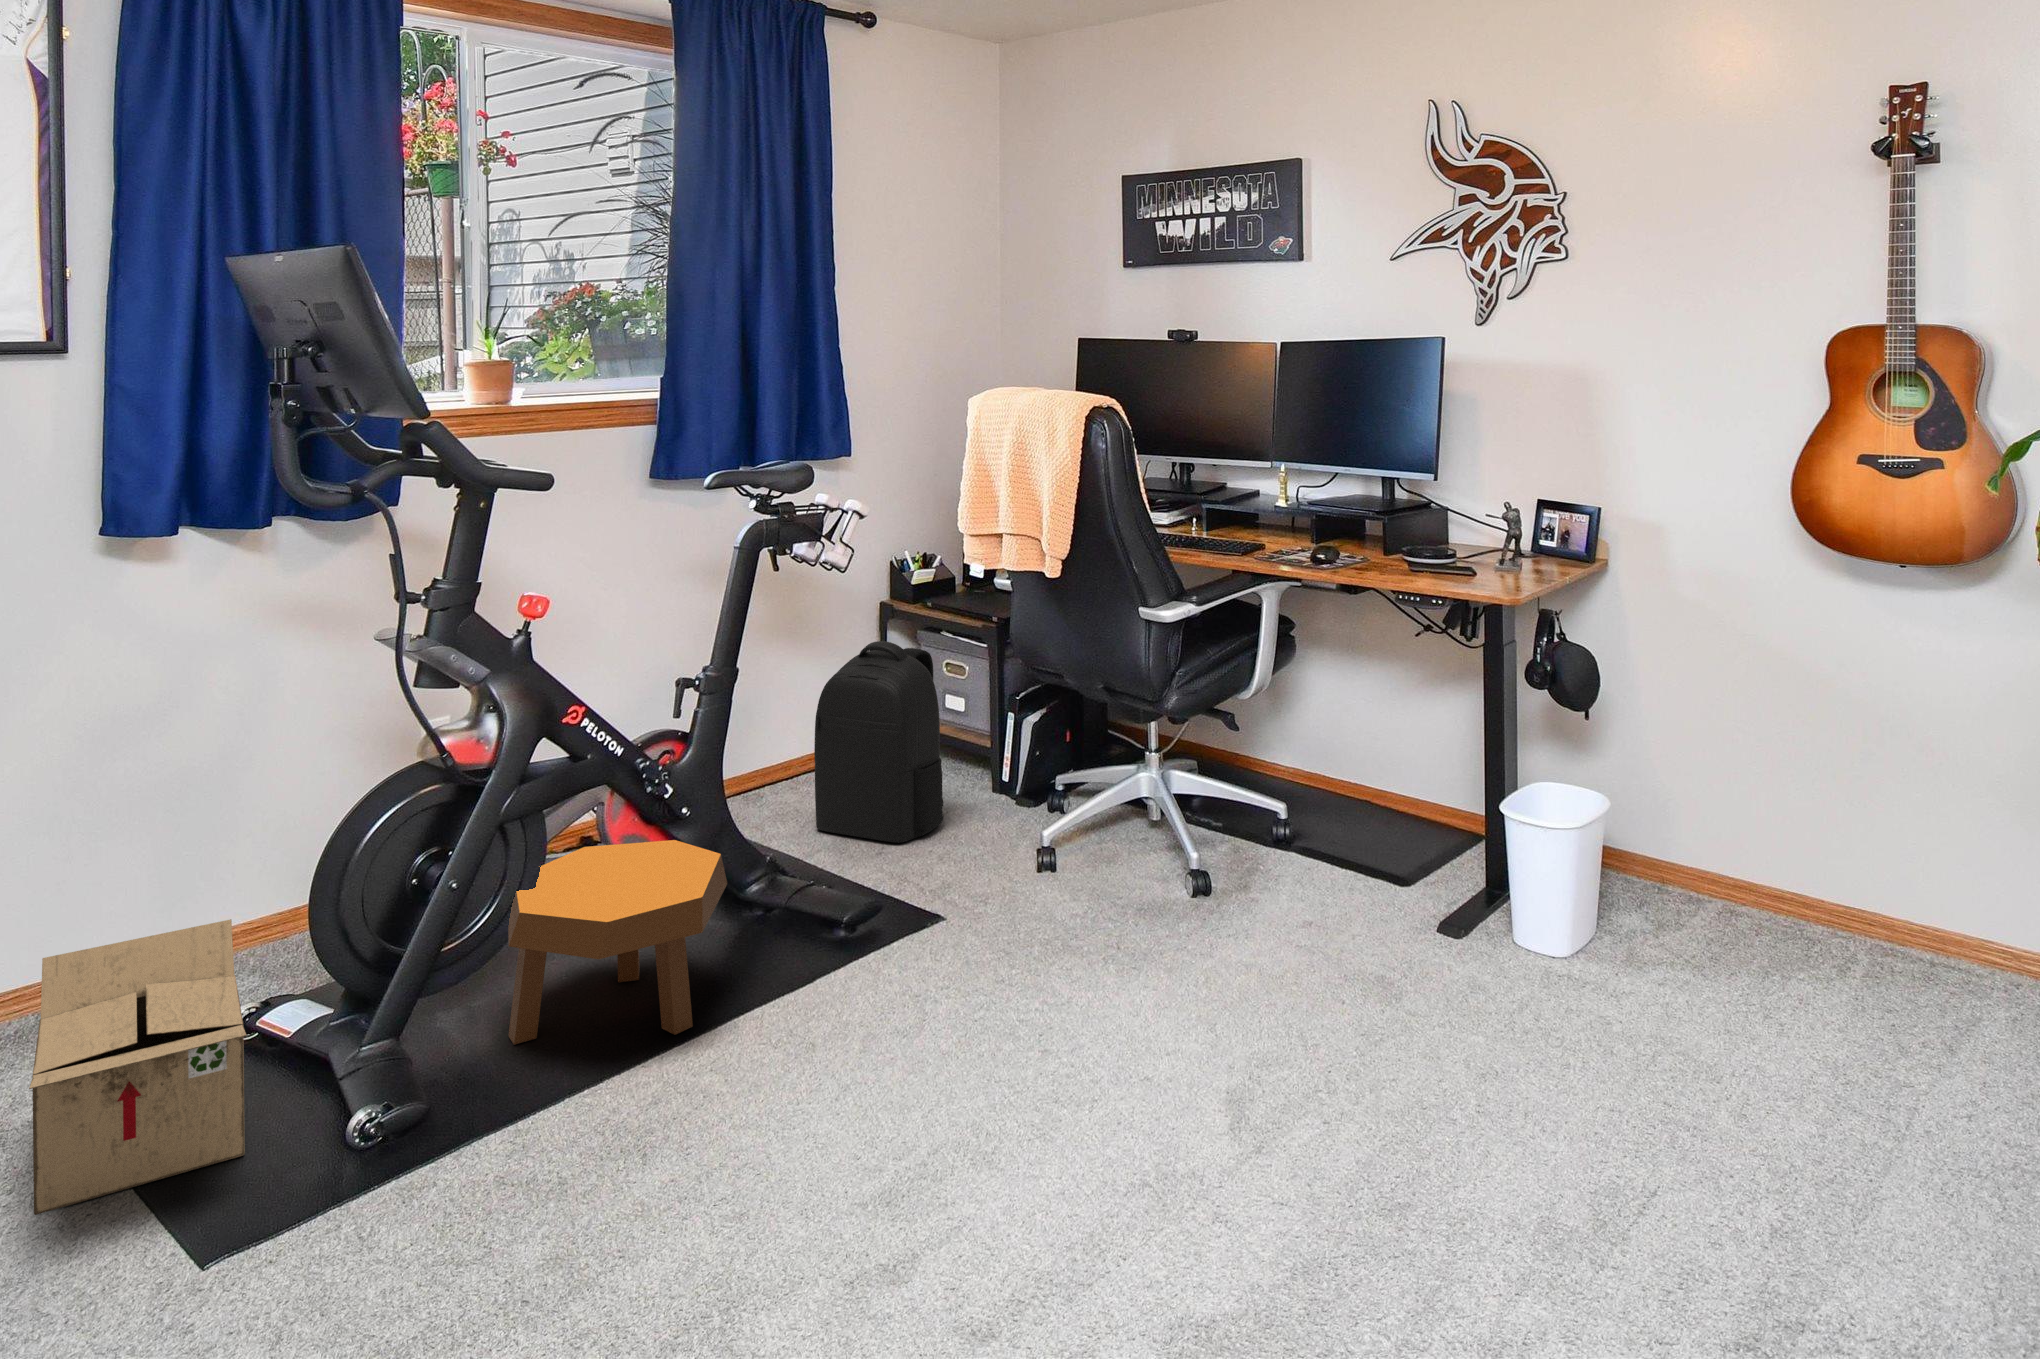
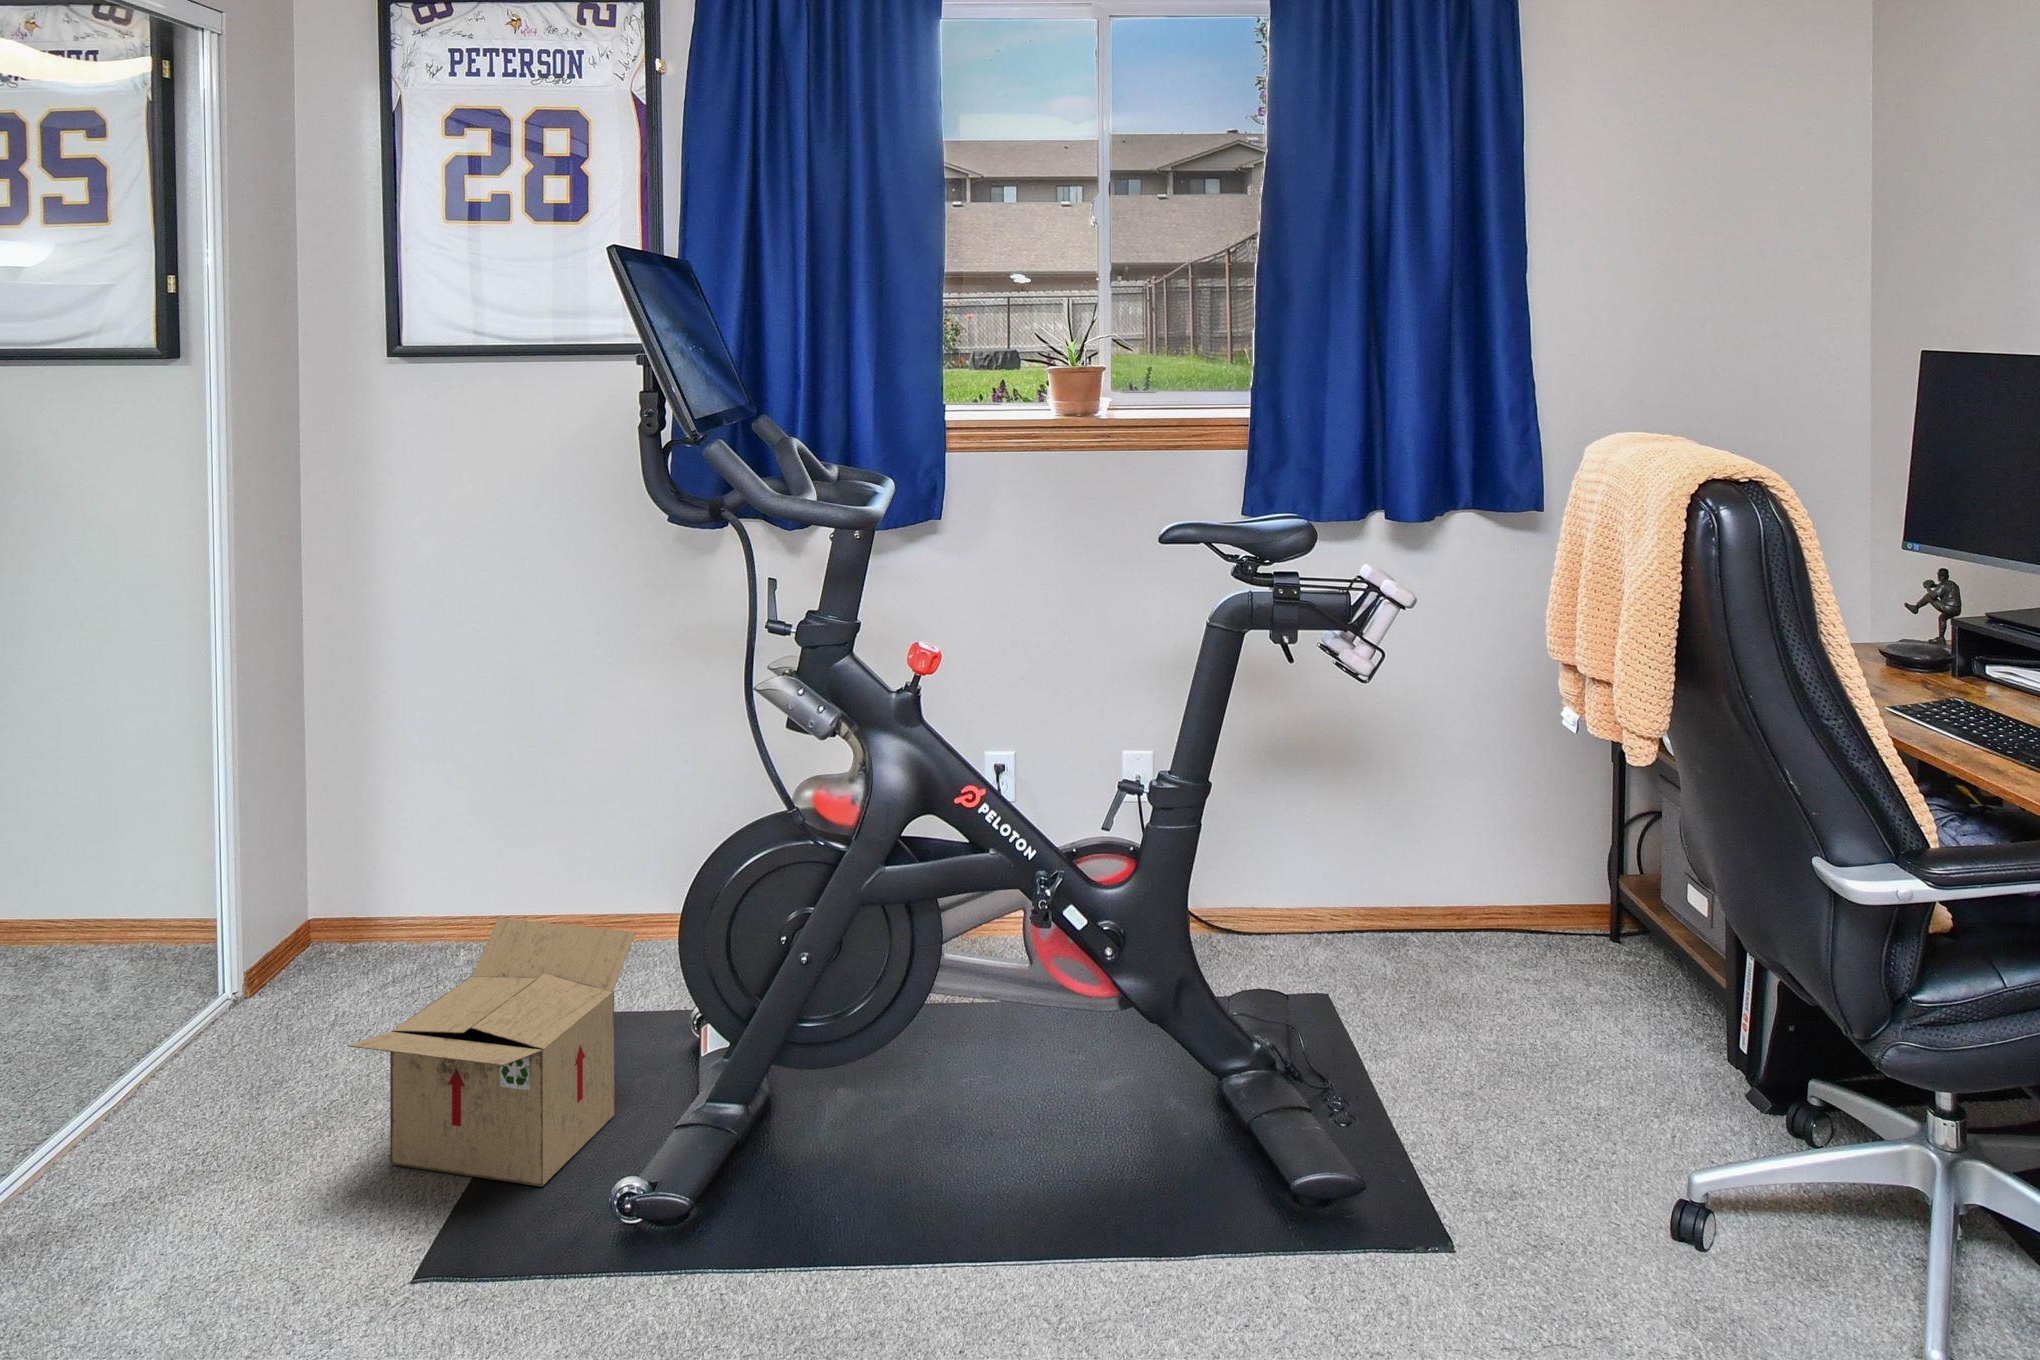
backpack: present [814,641,943,843] -> none [1421,784,1633,1093]
footstool: present [508,840,727,1045] -> none [823,963,1105,1255]

